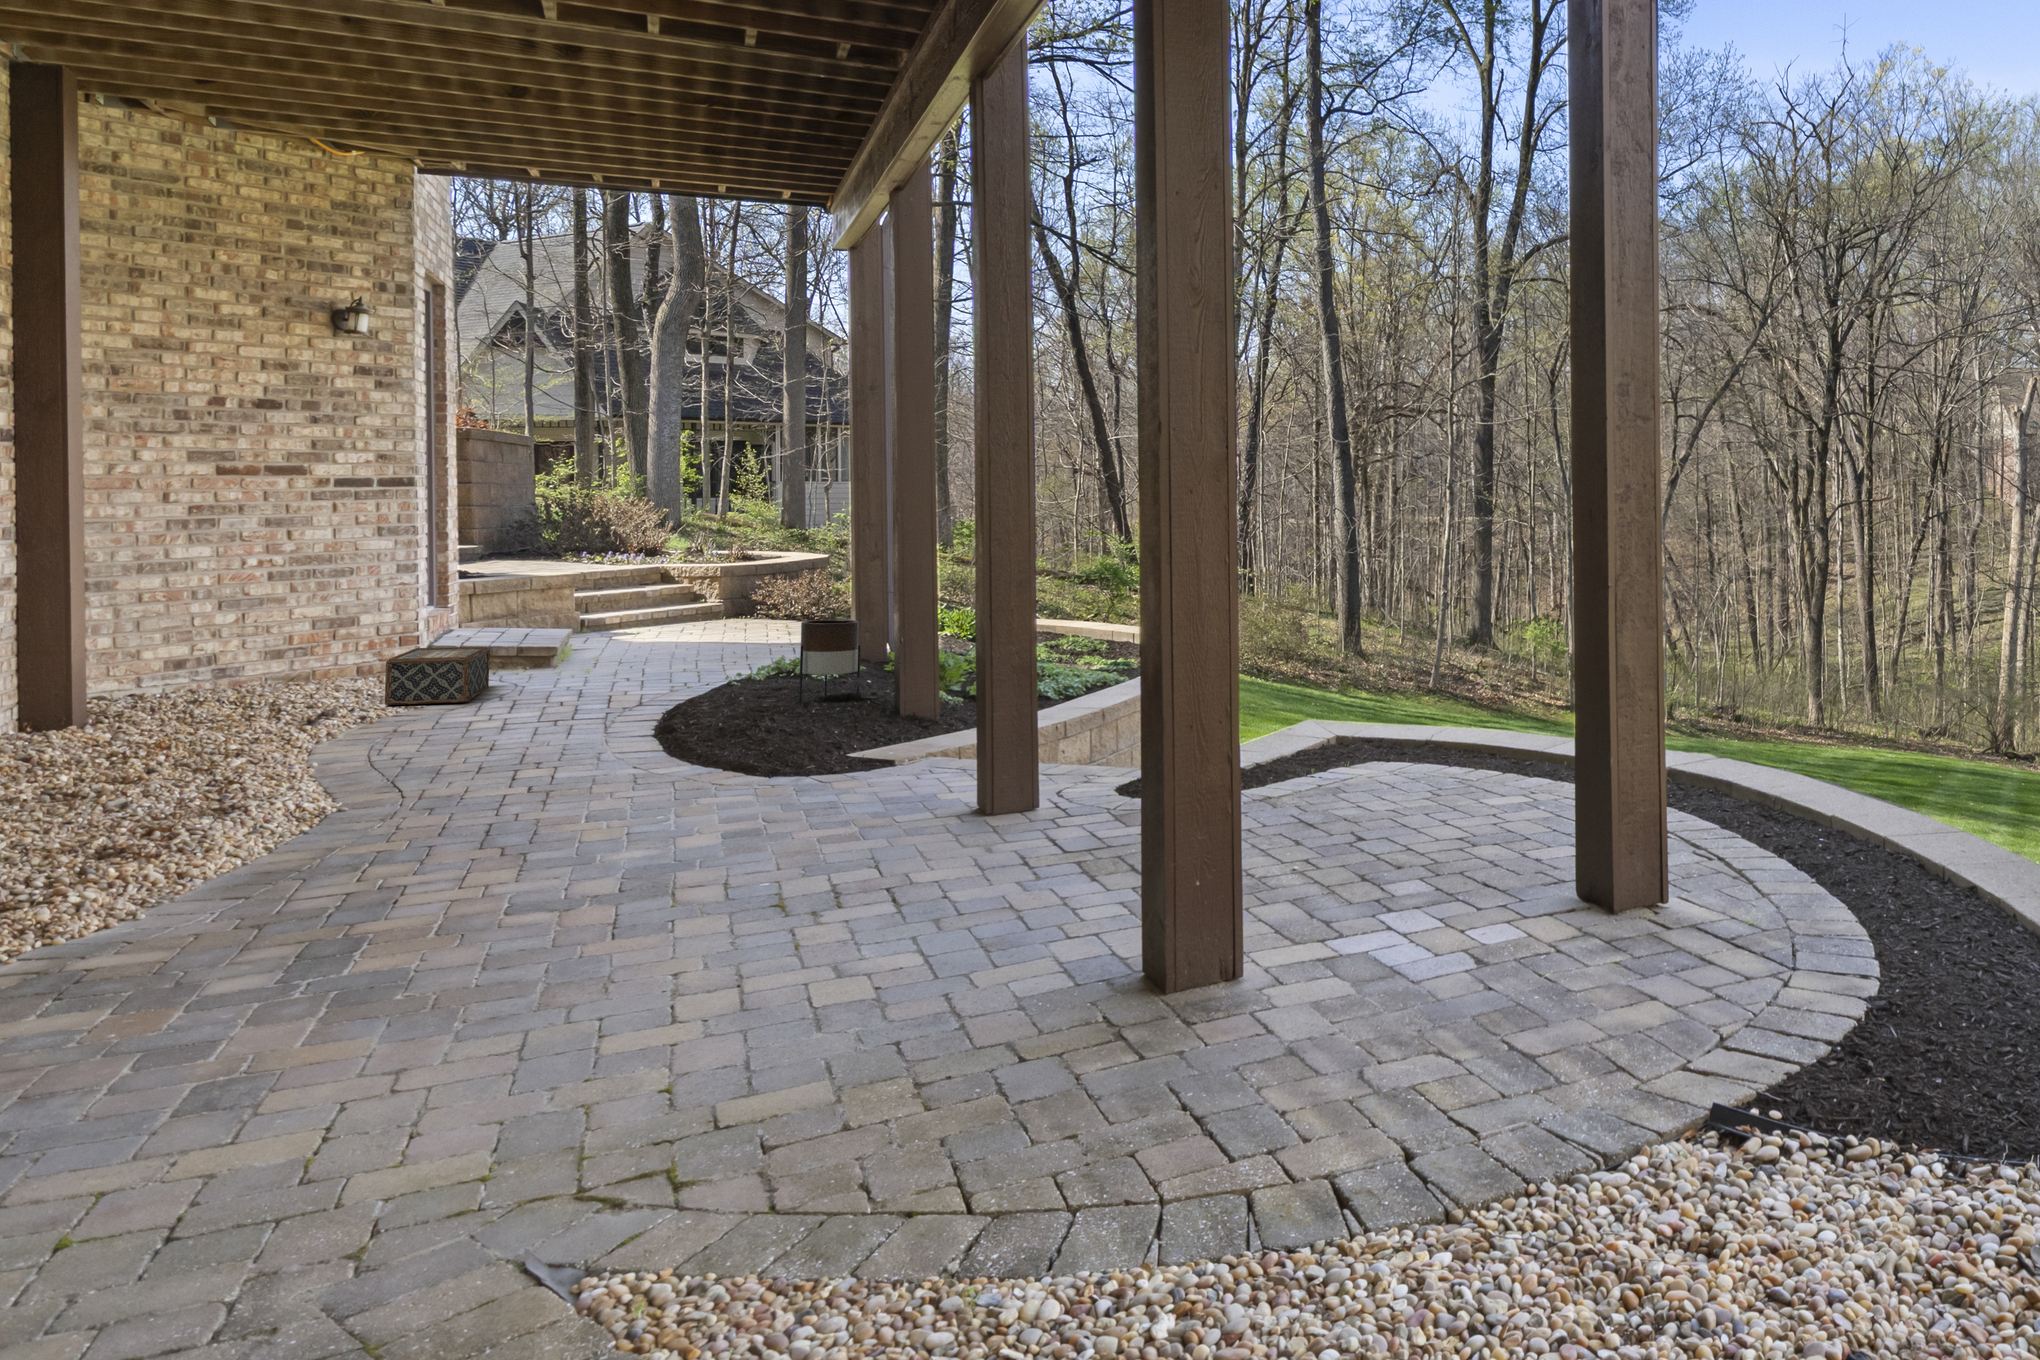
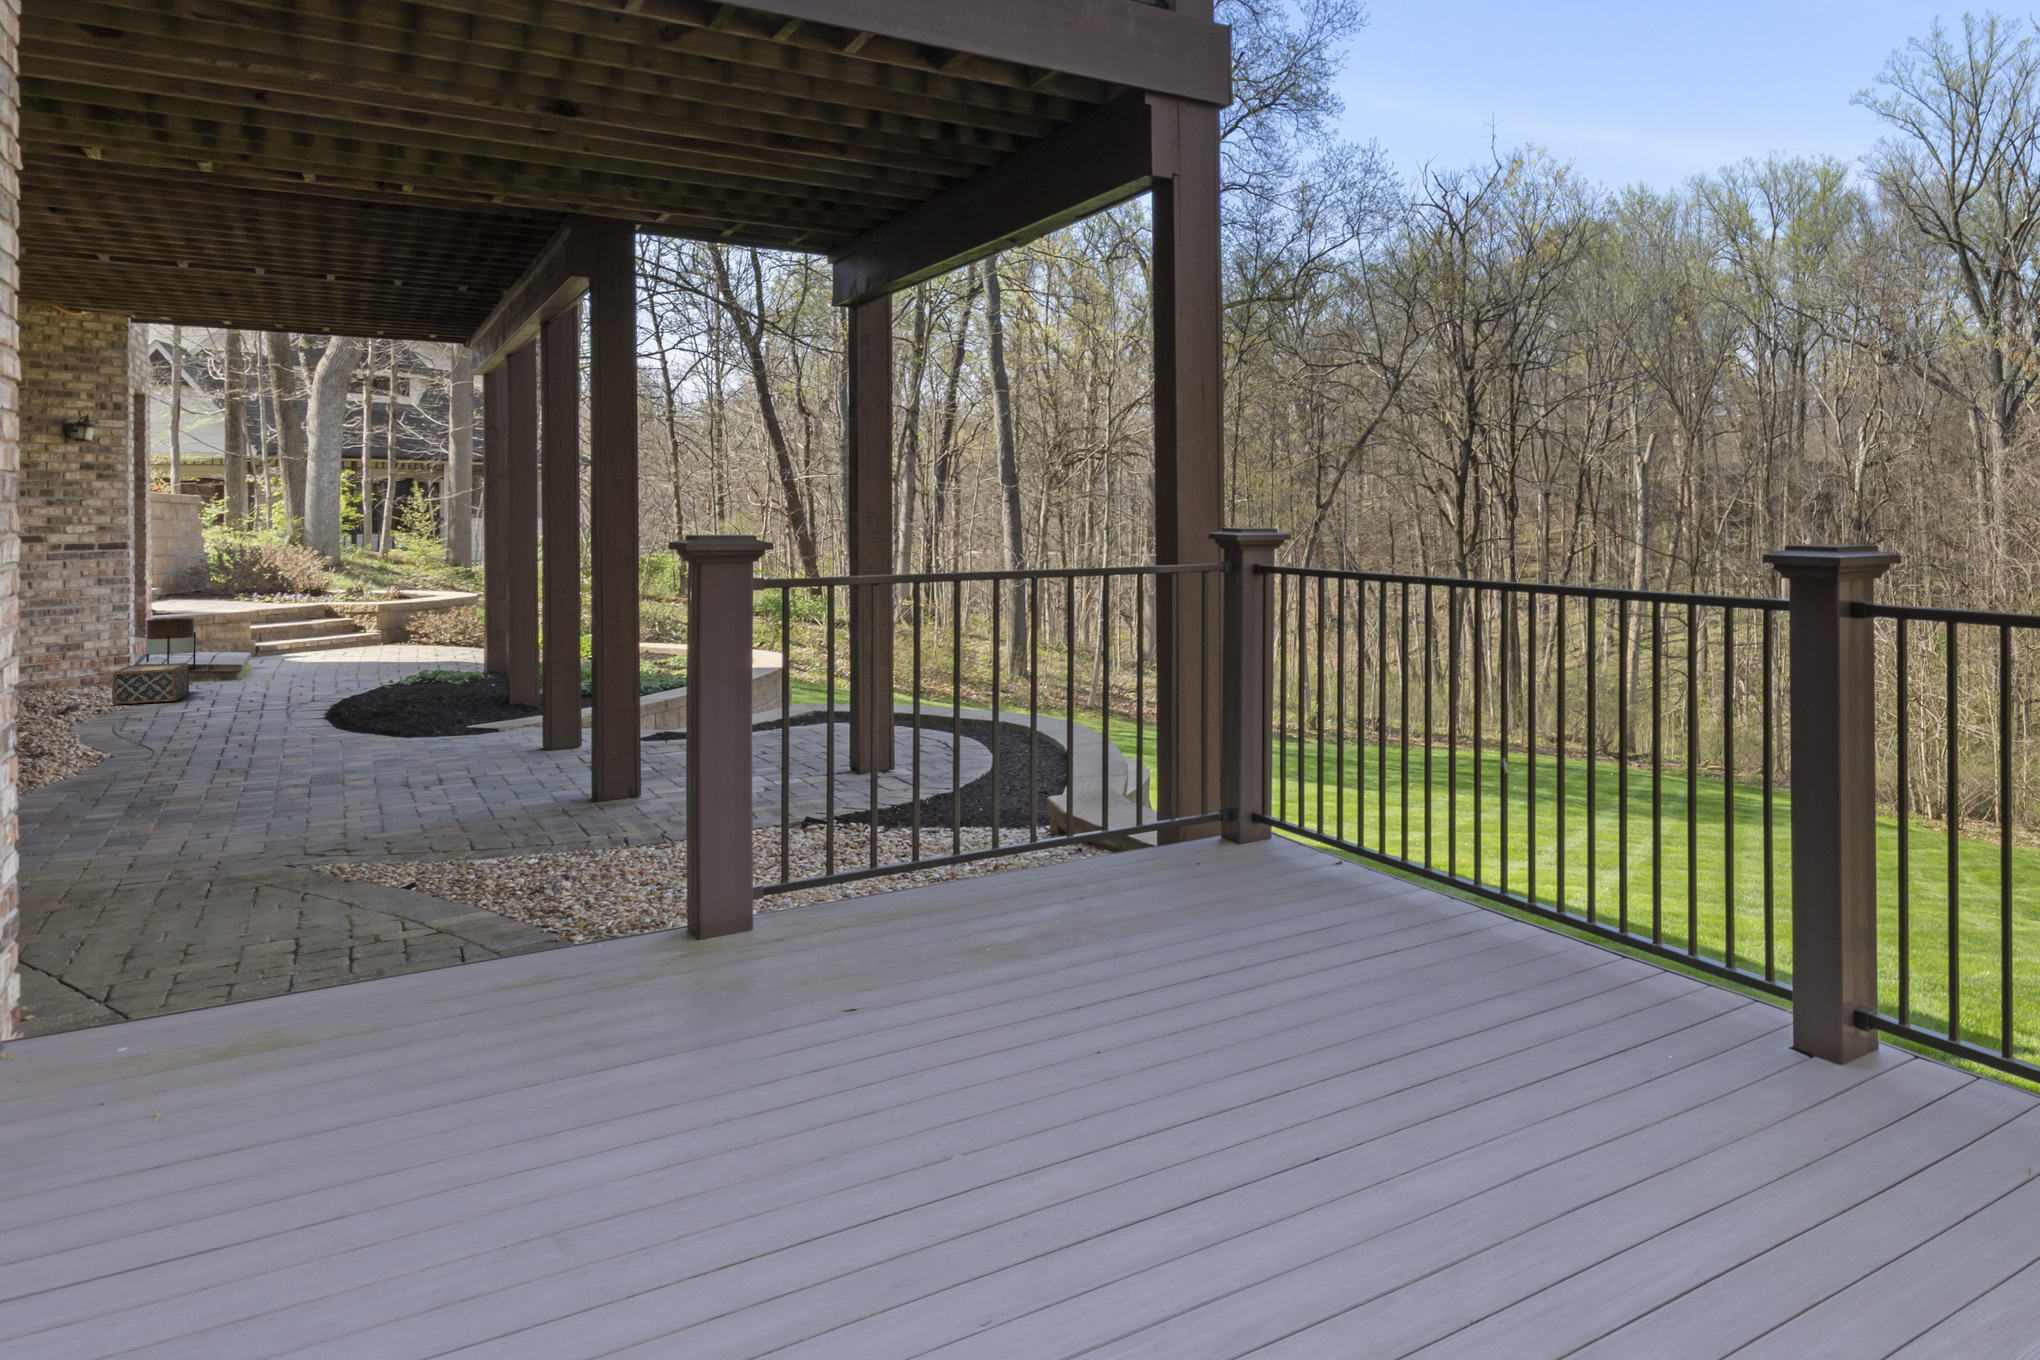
planter: present [799,620,861,702] -> present [146,618,196,669]

